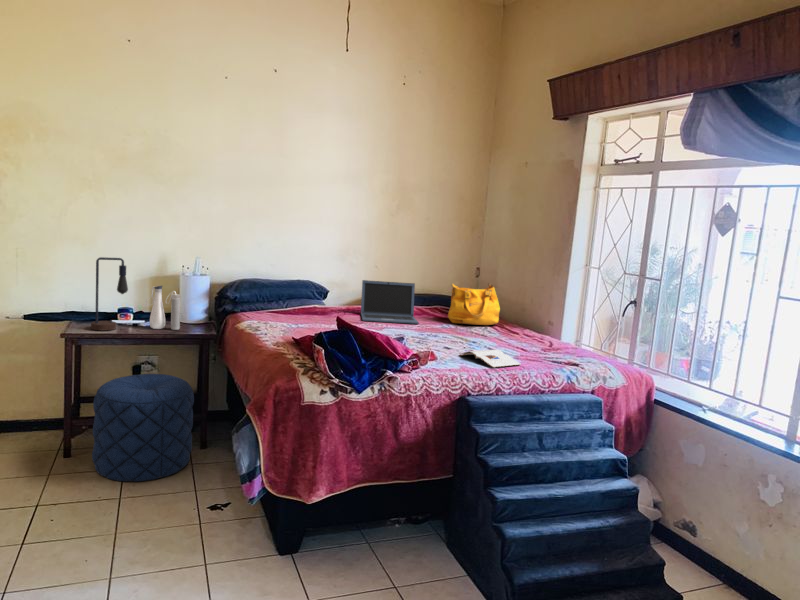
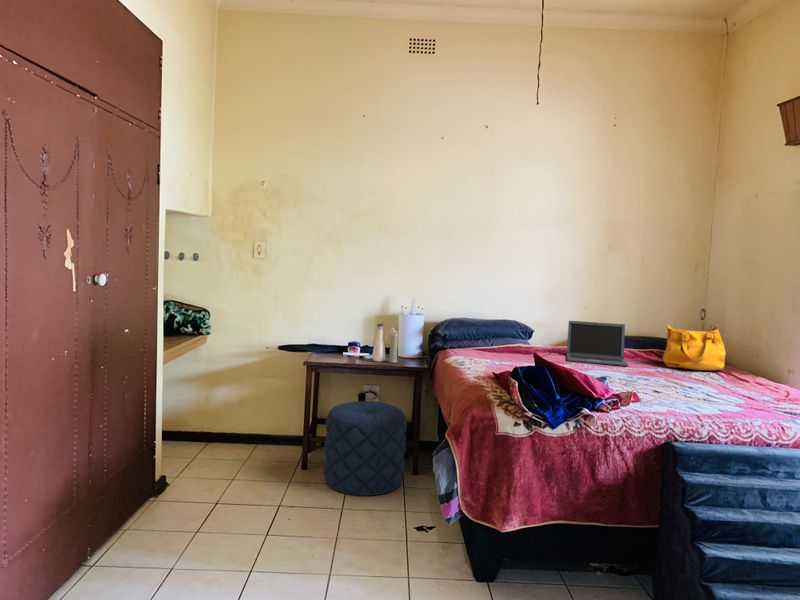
table lamp: present [91,257,128,331] -> none [326,299,356,361]
magazine: present [460,350,521,367] -> none [668,395,743,413]

